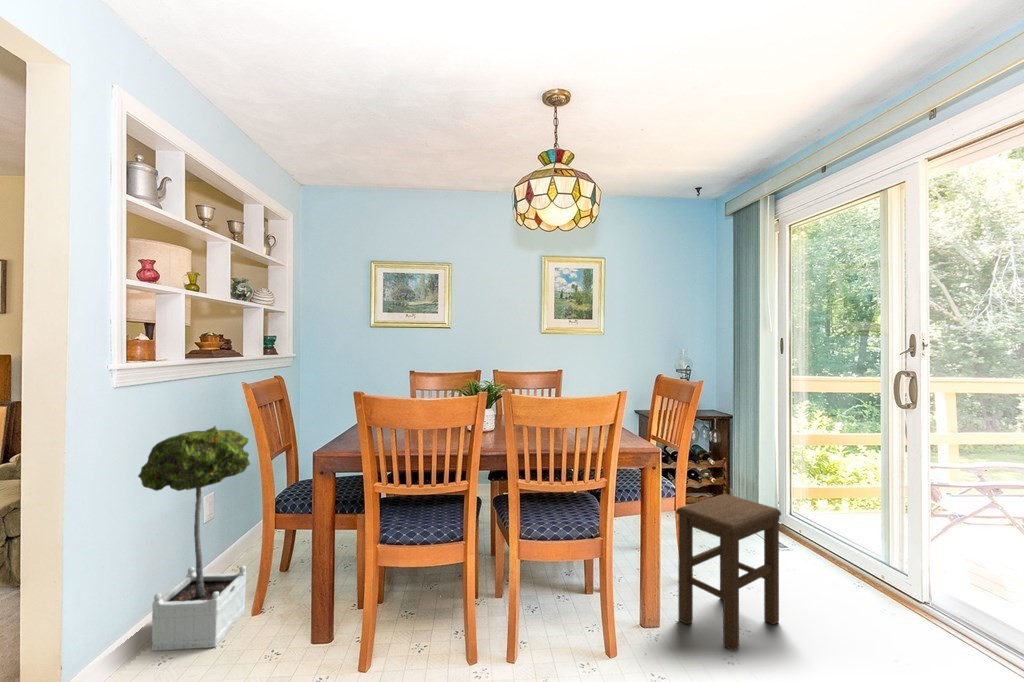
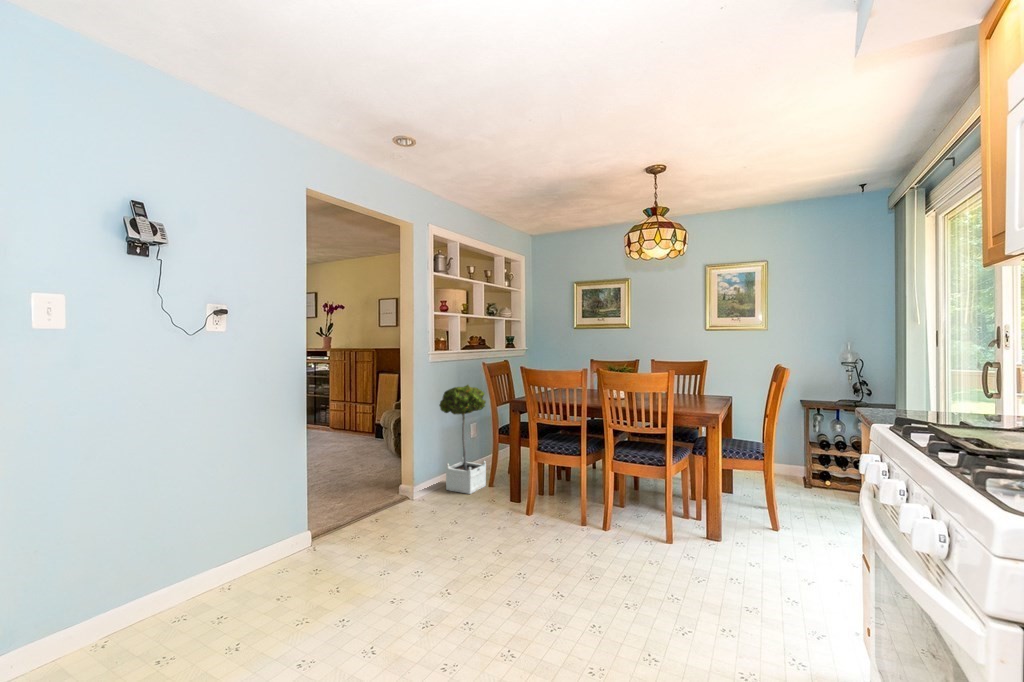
stool: present [676,494,781,651] -> none [735,459,827,561]

